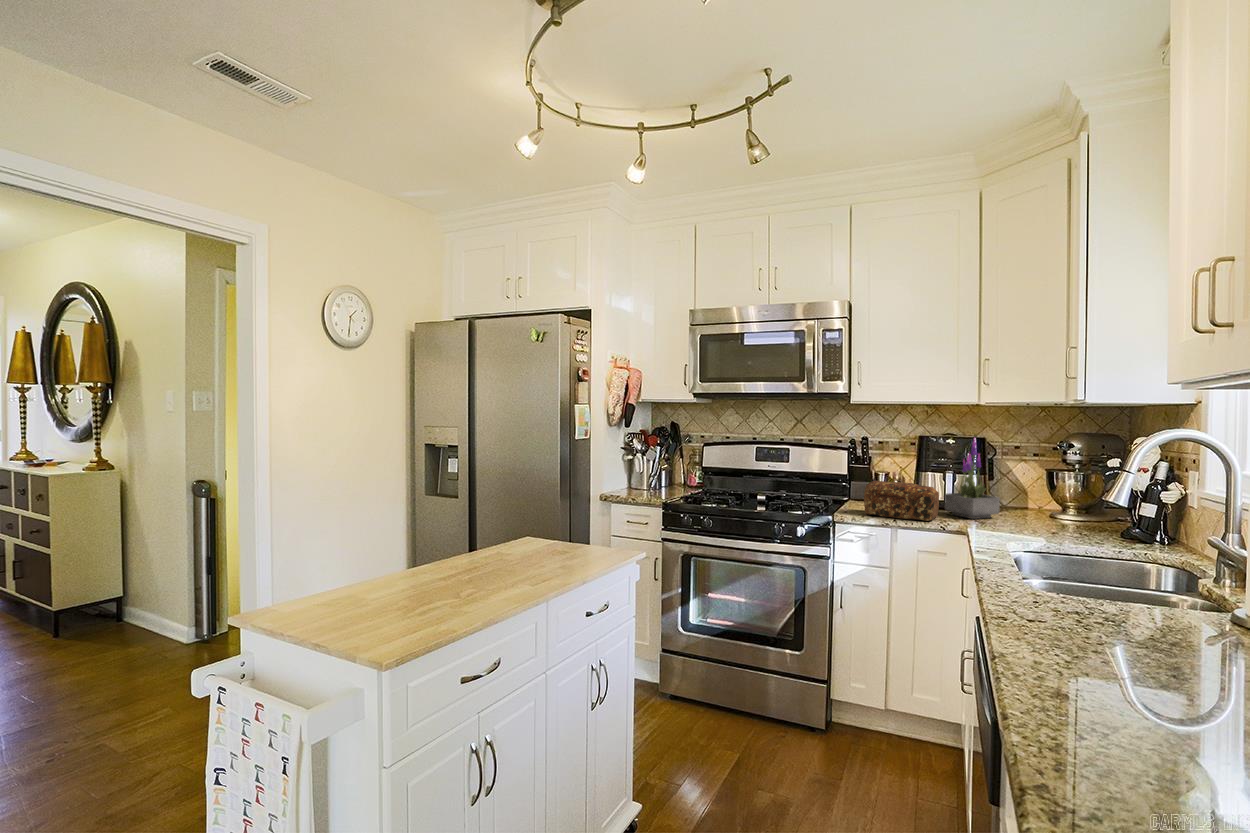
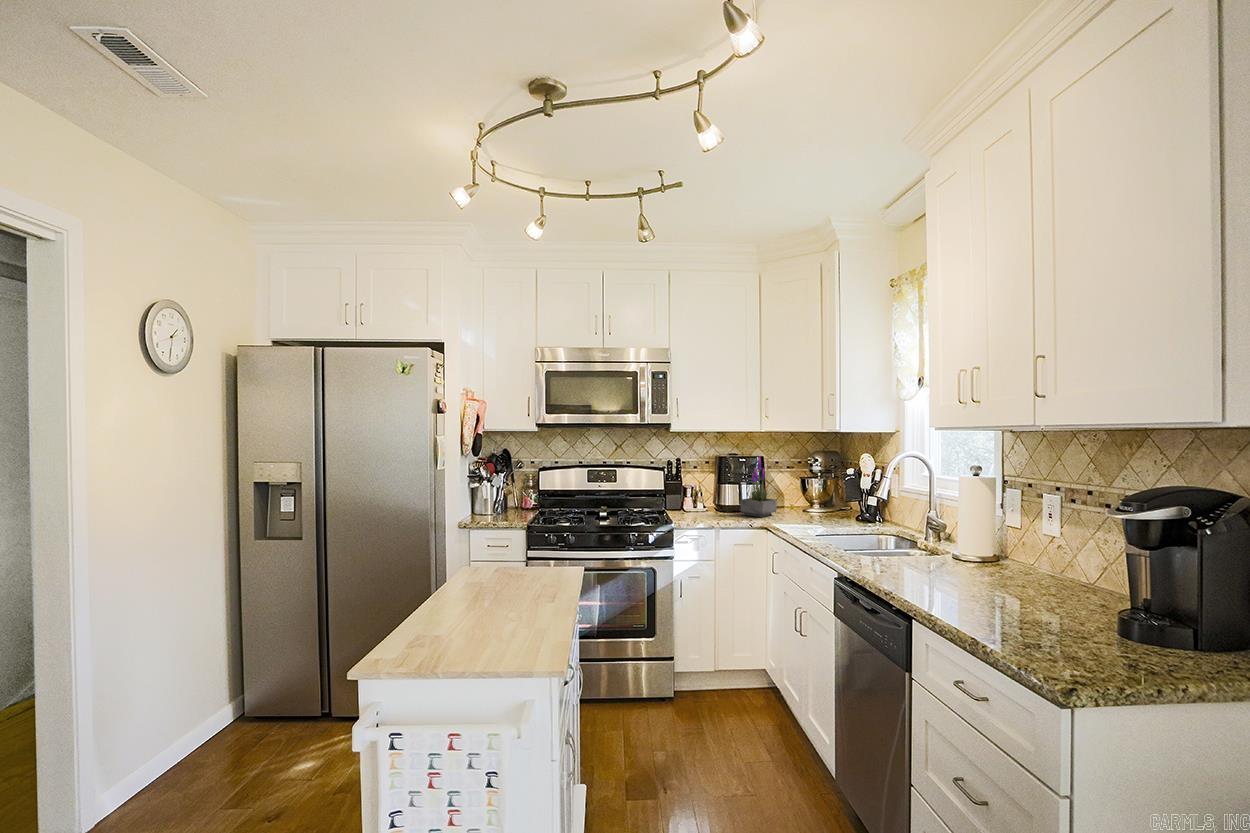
bread loaf: present [864,481,939,521] -> none [691,493,741,521]

